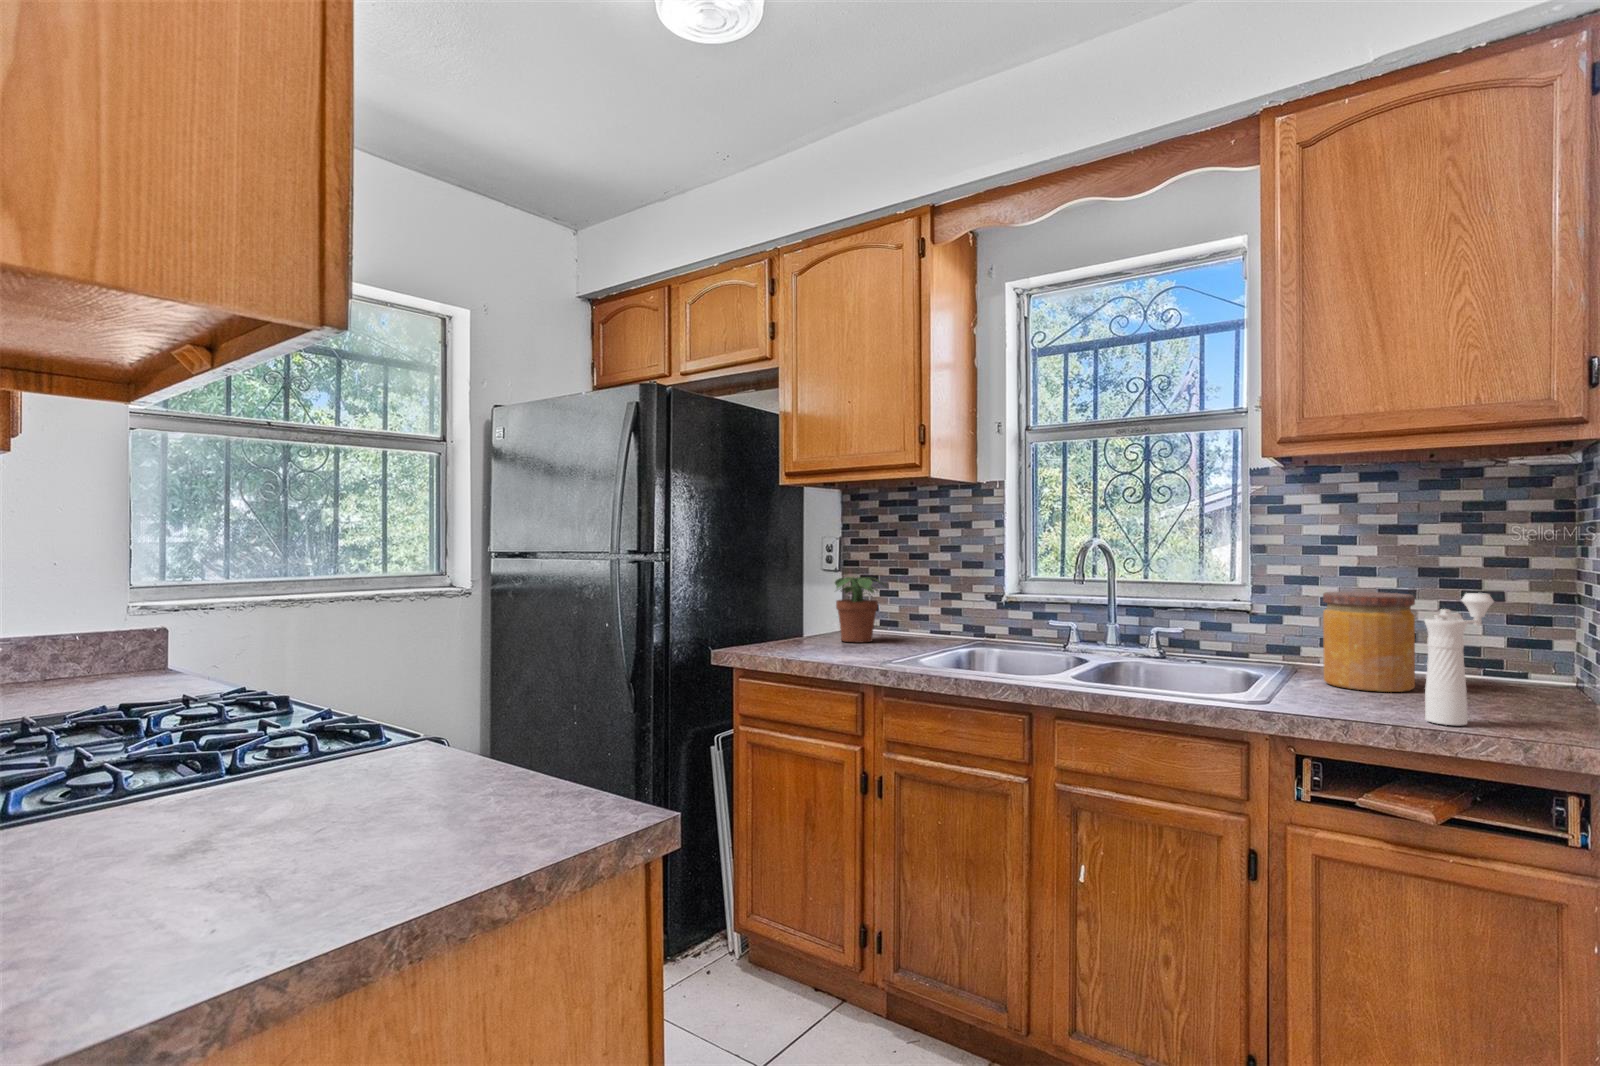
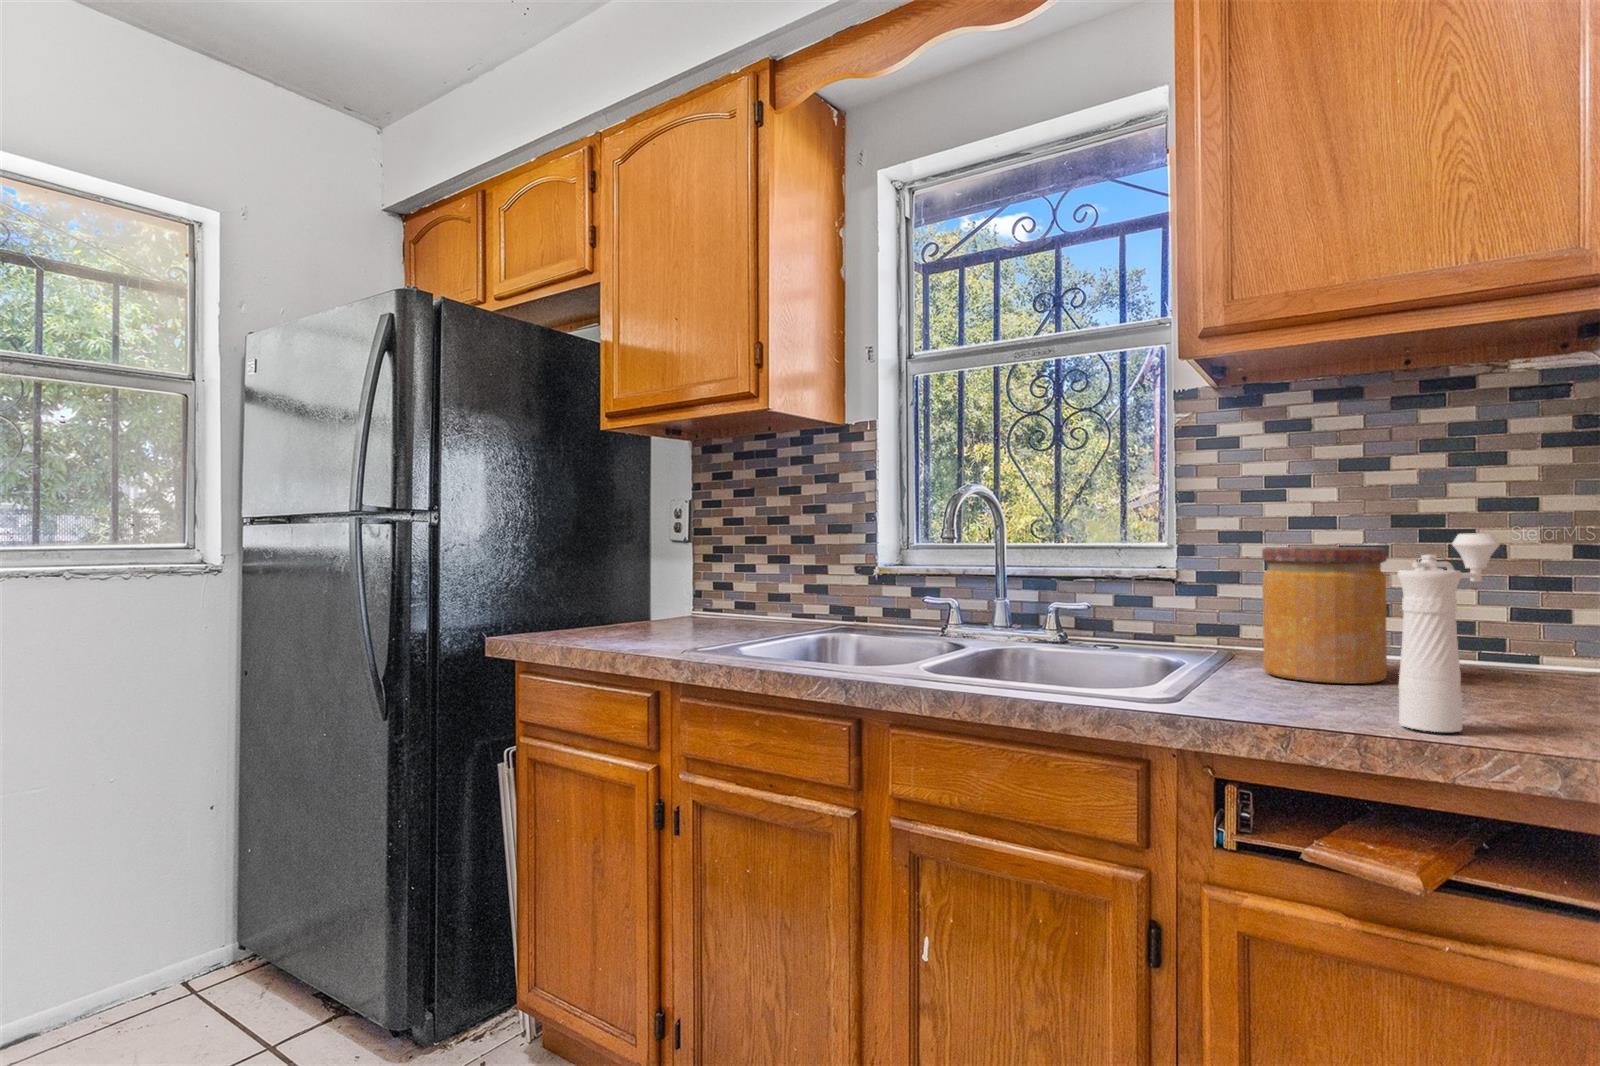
potted plant: present [835,577,886,642] -> none [659,546,732,629]

